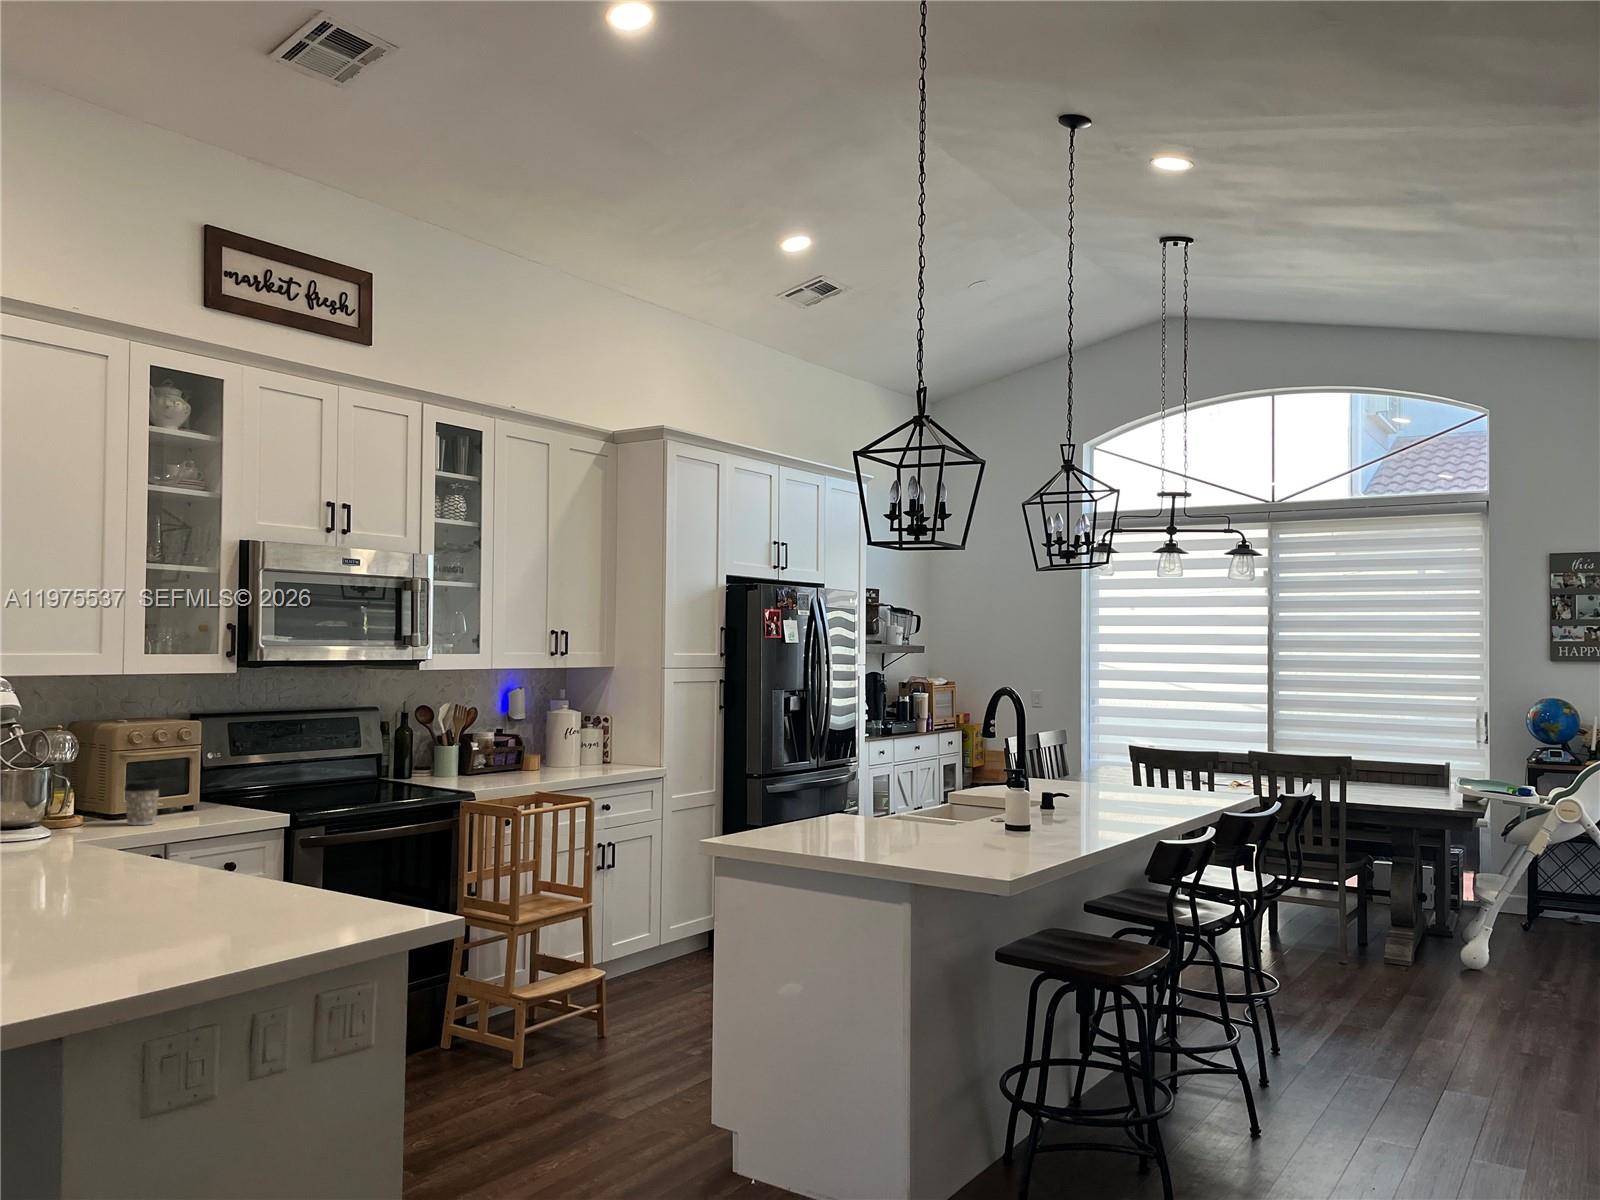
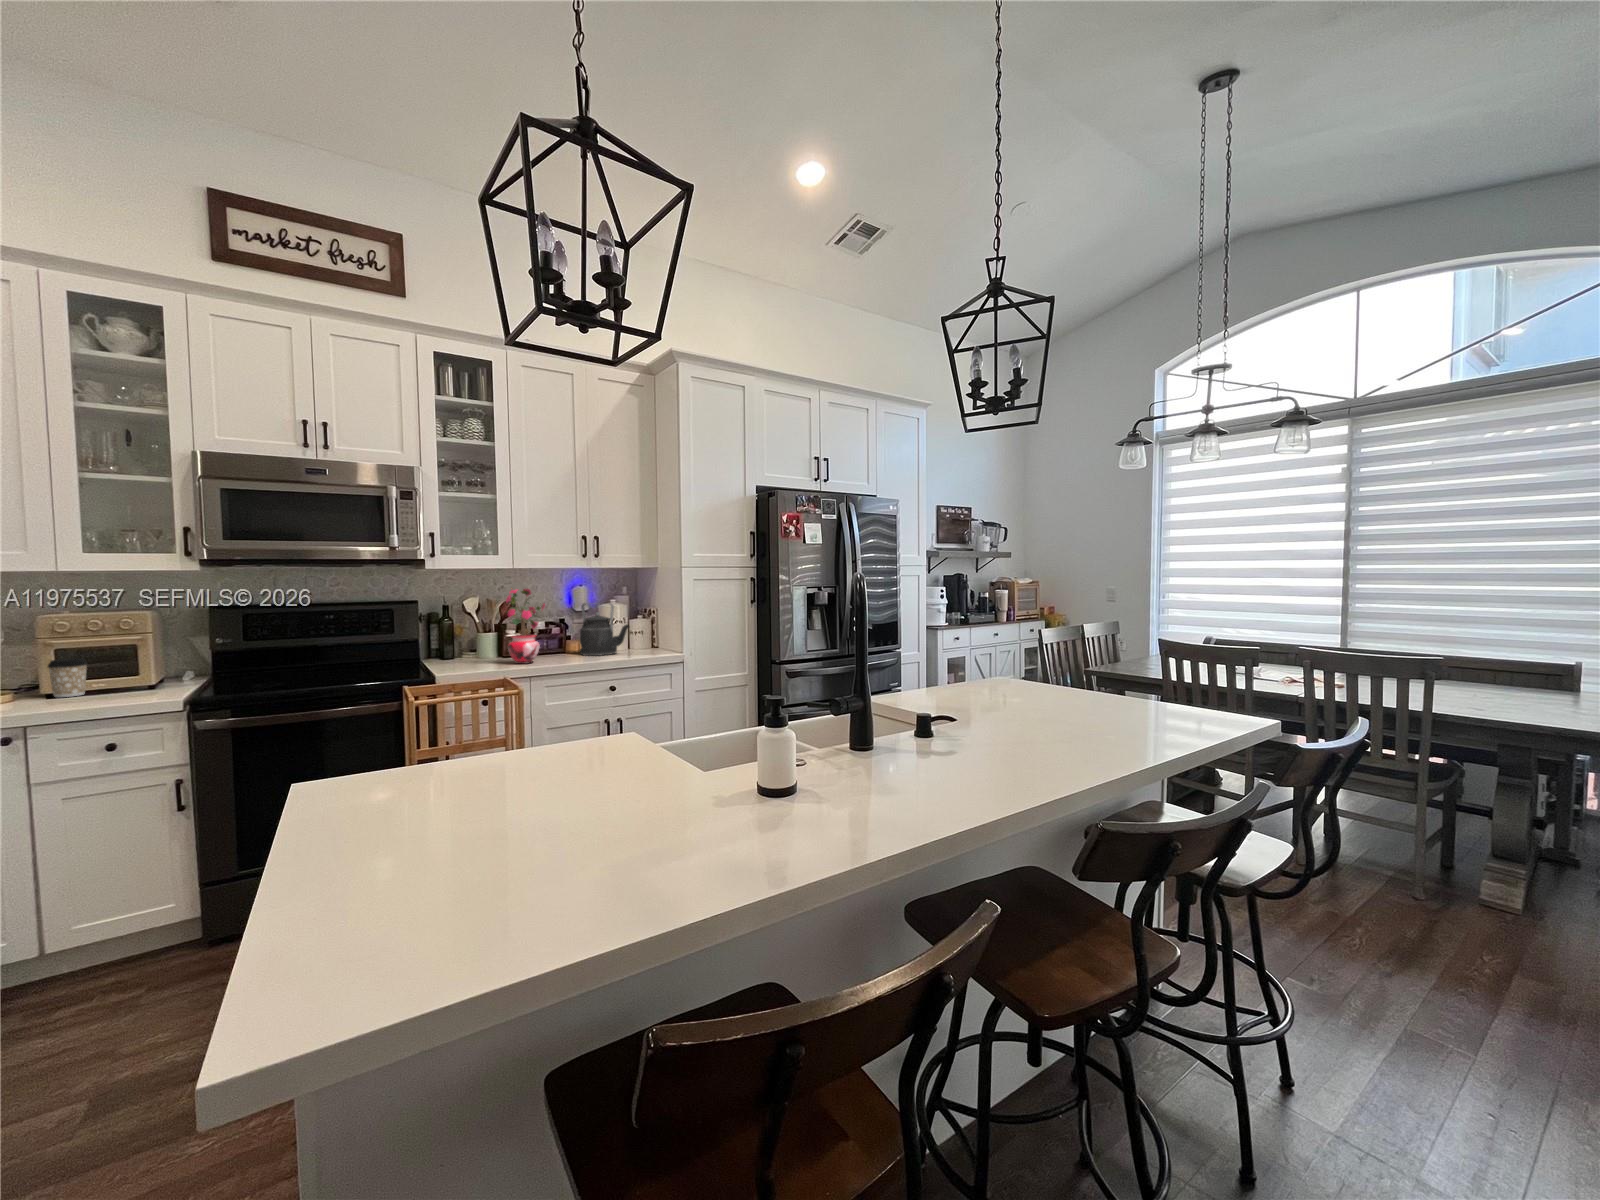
potted plant: none [485,695,538,784] -> present [506,589,545,664]
kettle: none [531,712,598,775] -> present [580,603,629,656]

